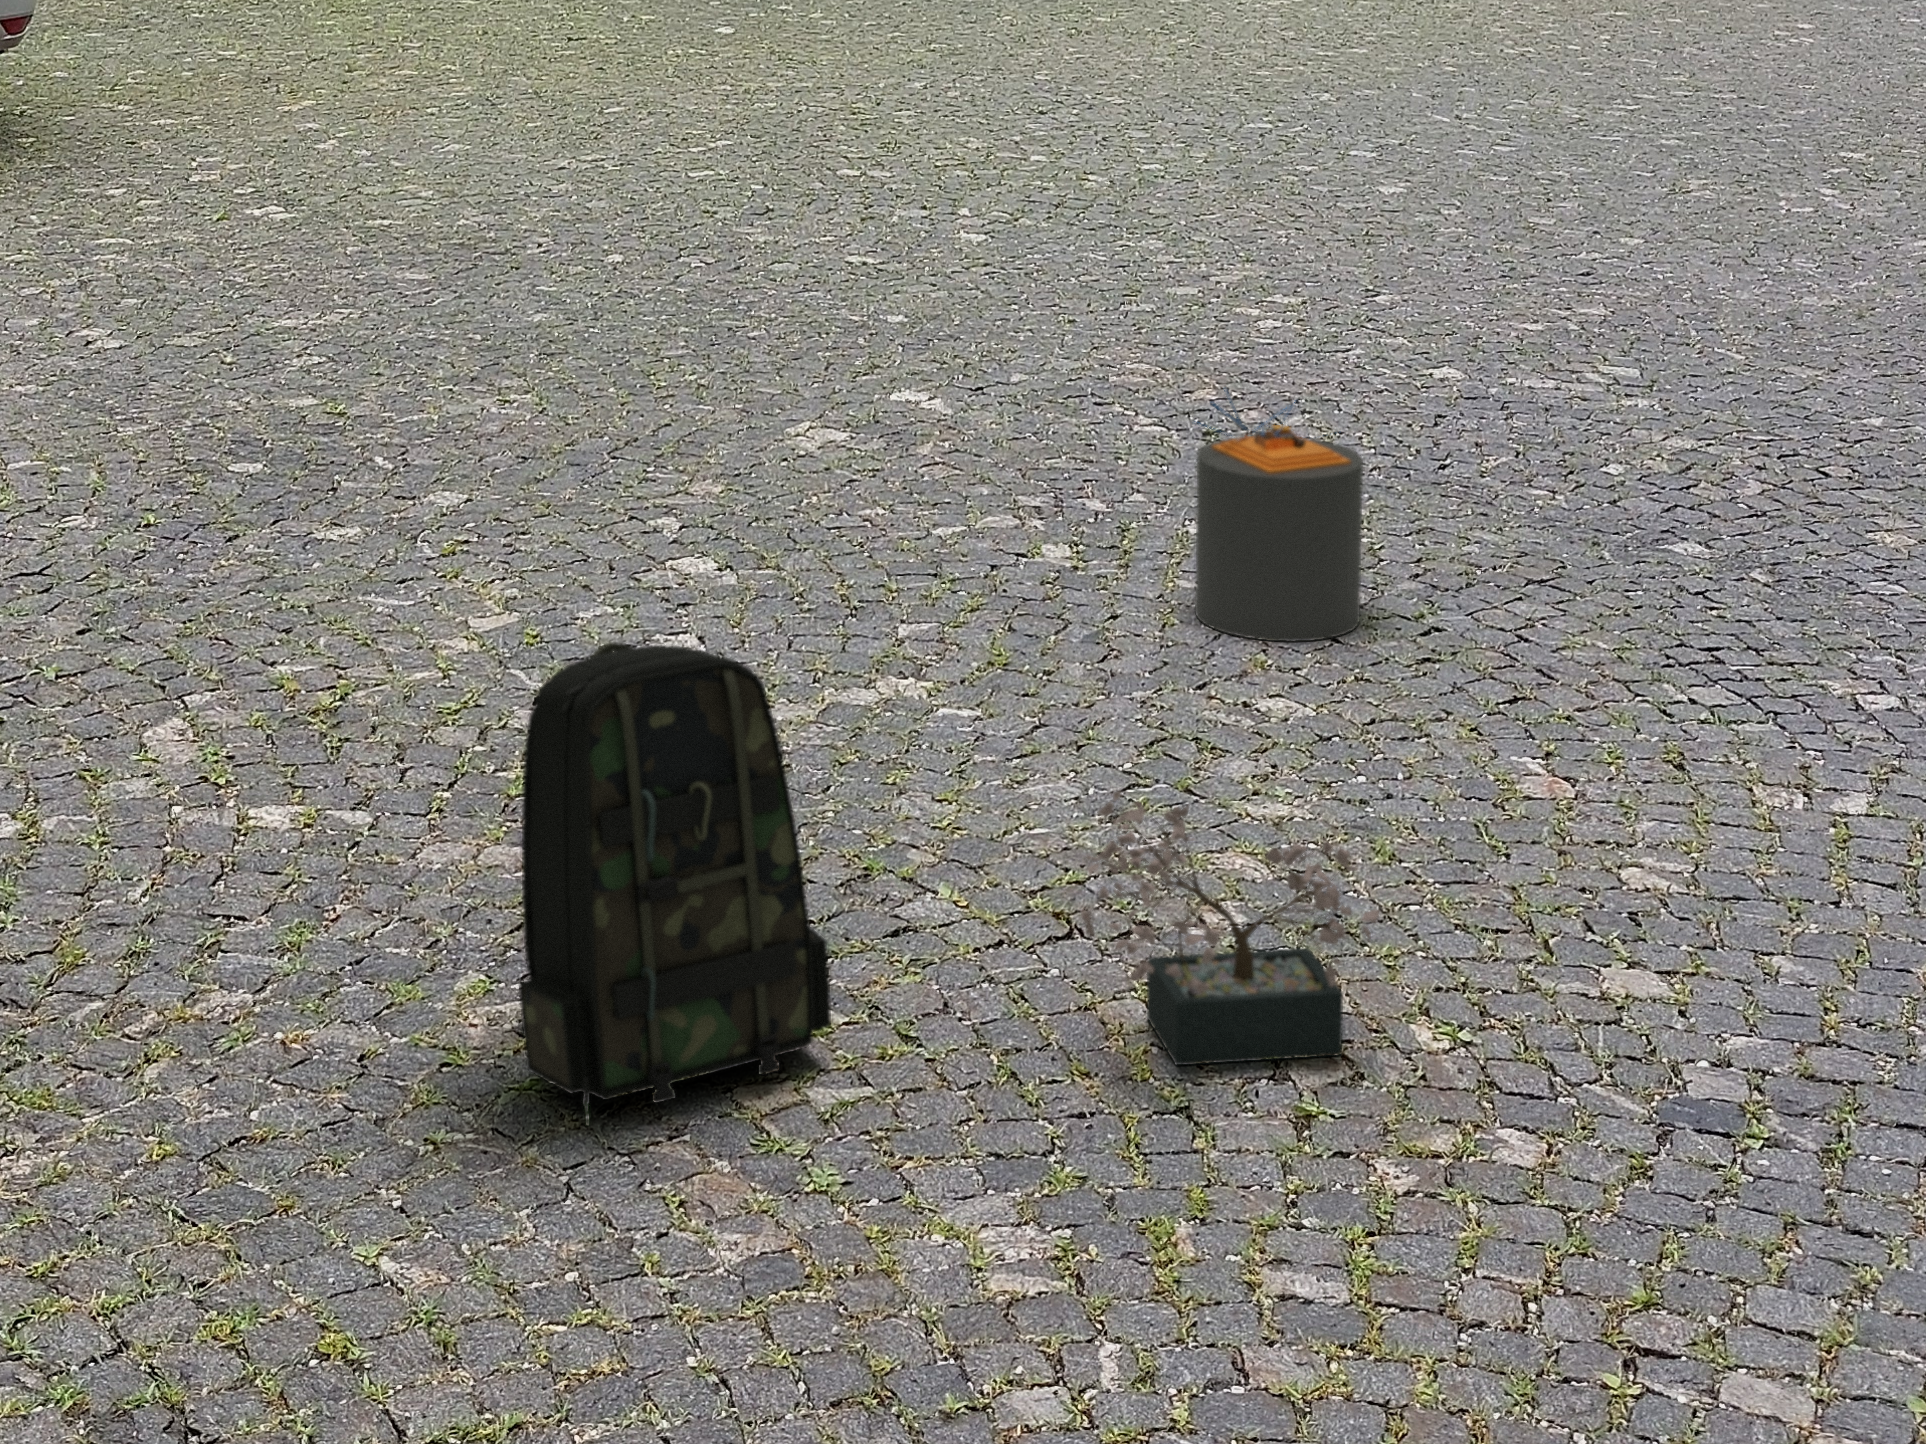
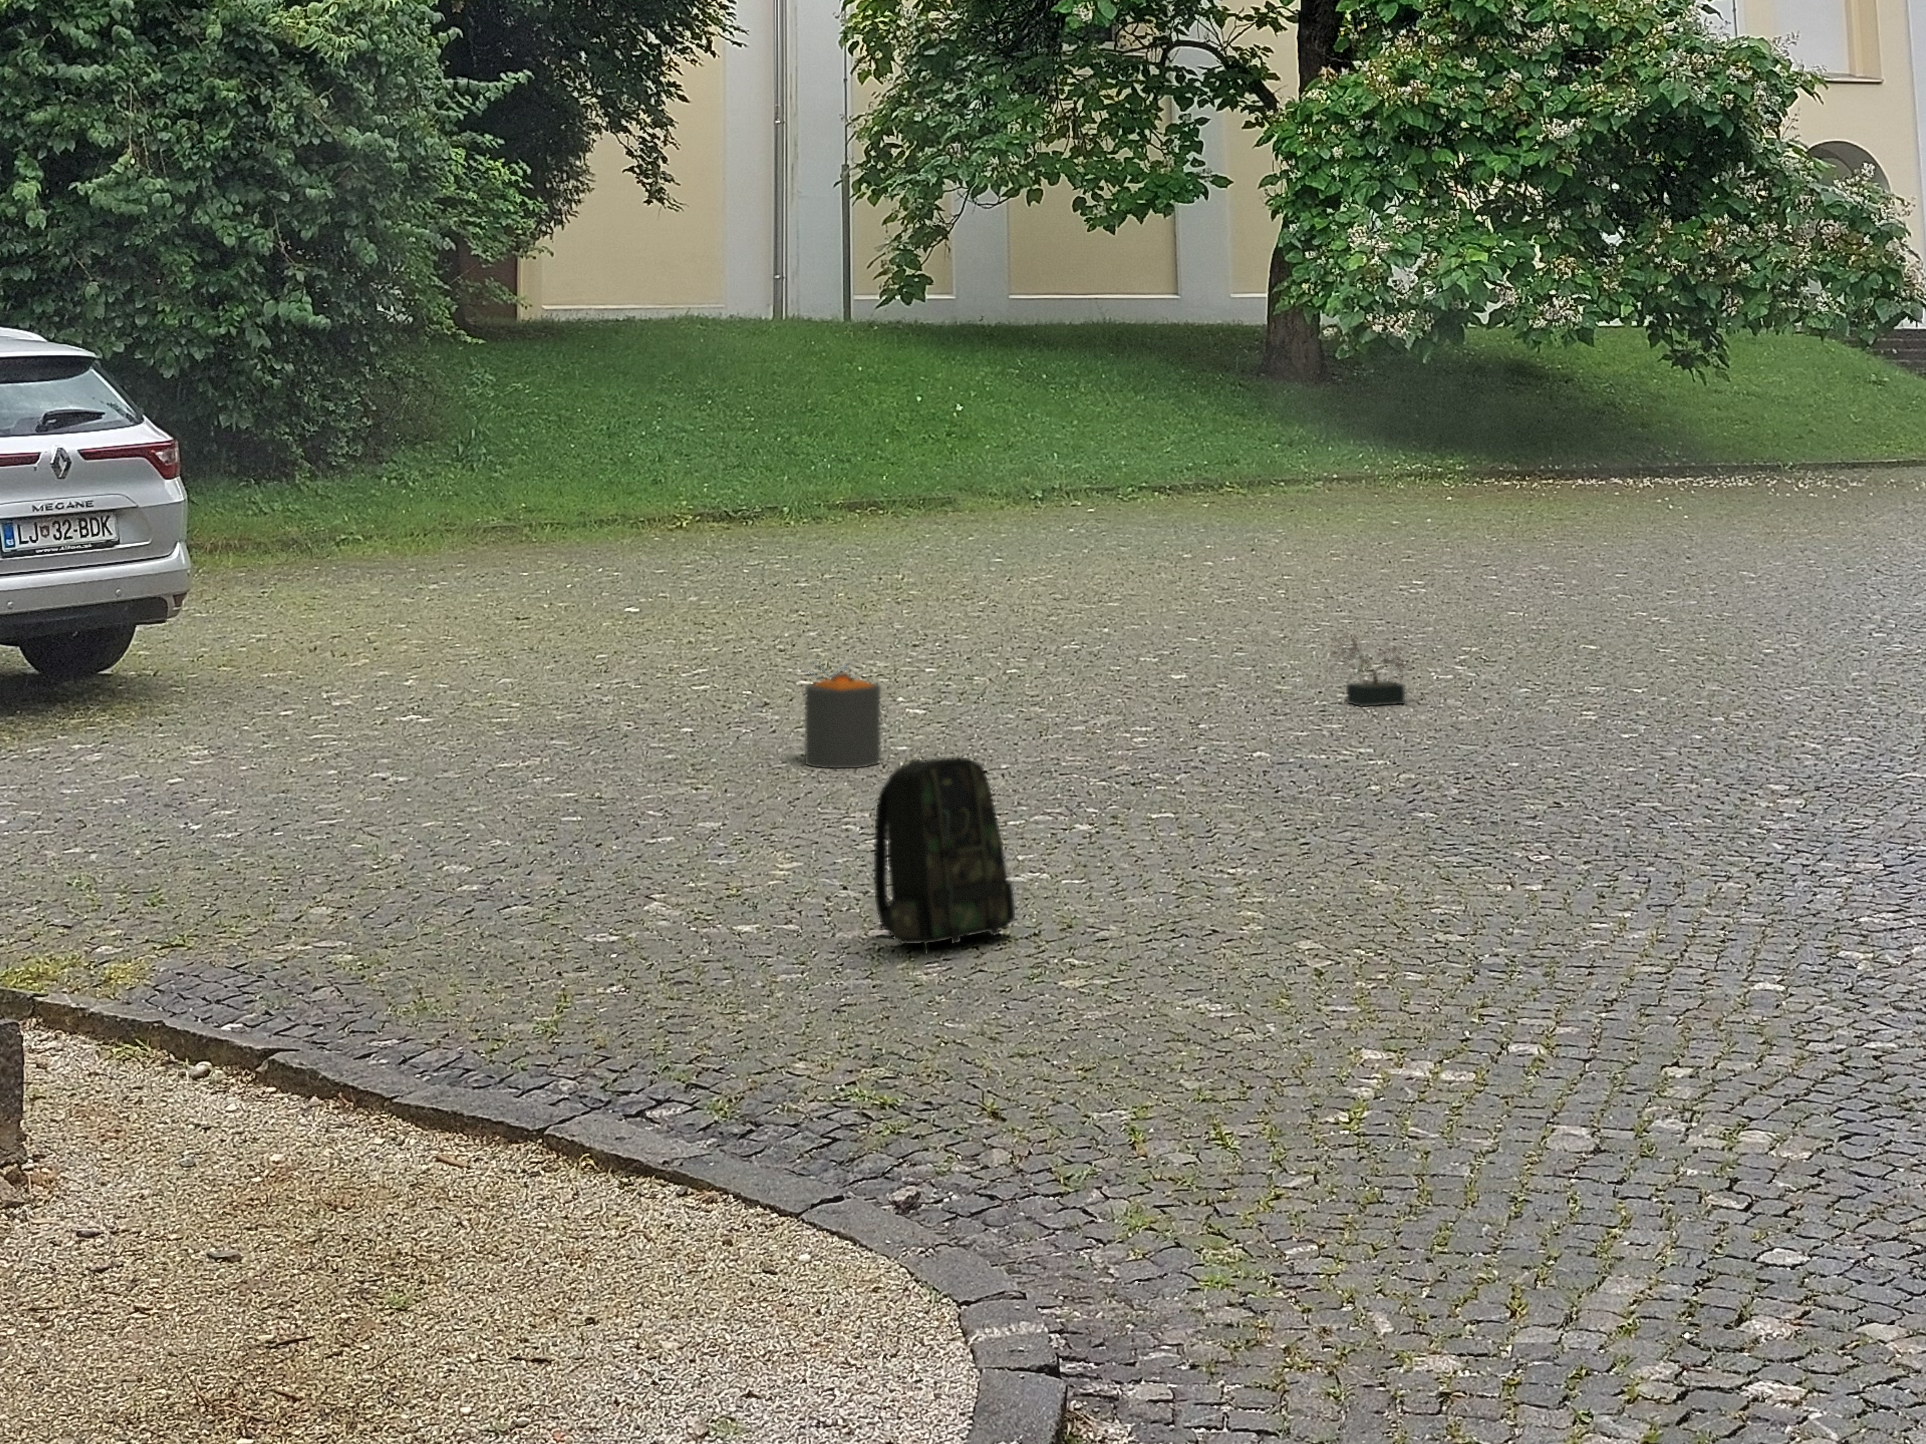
trash can: present [1194,390,1363,642] -> present [805,656,880,768]
decorative plant: present [1081,791,1379,1065] -> present [1332,634,1412,706]

